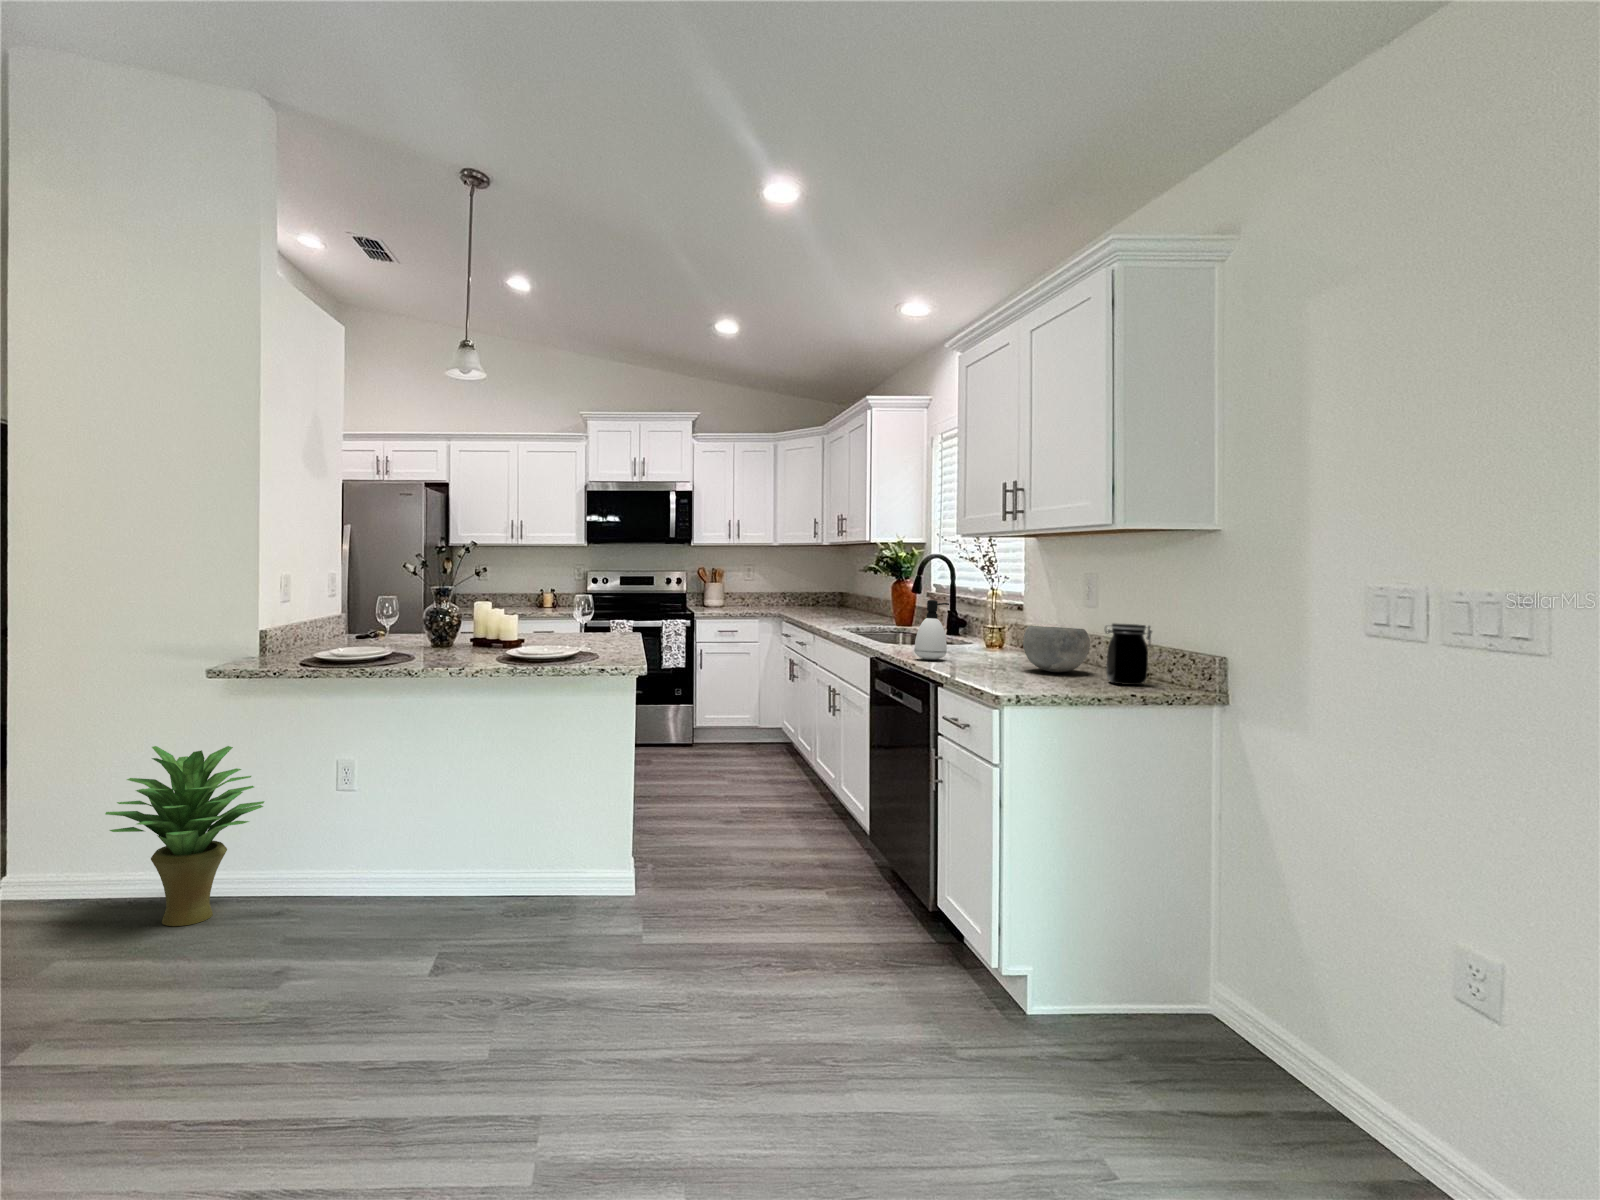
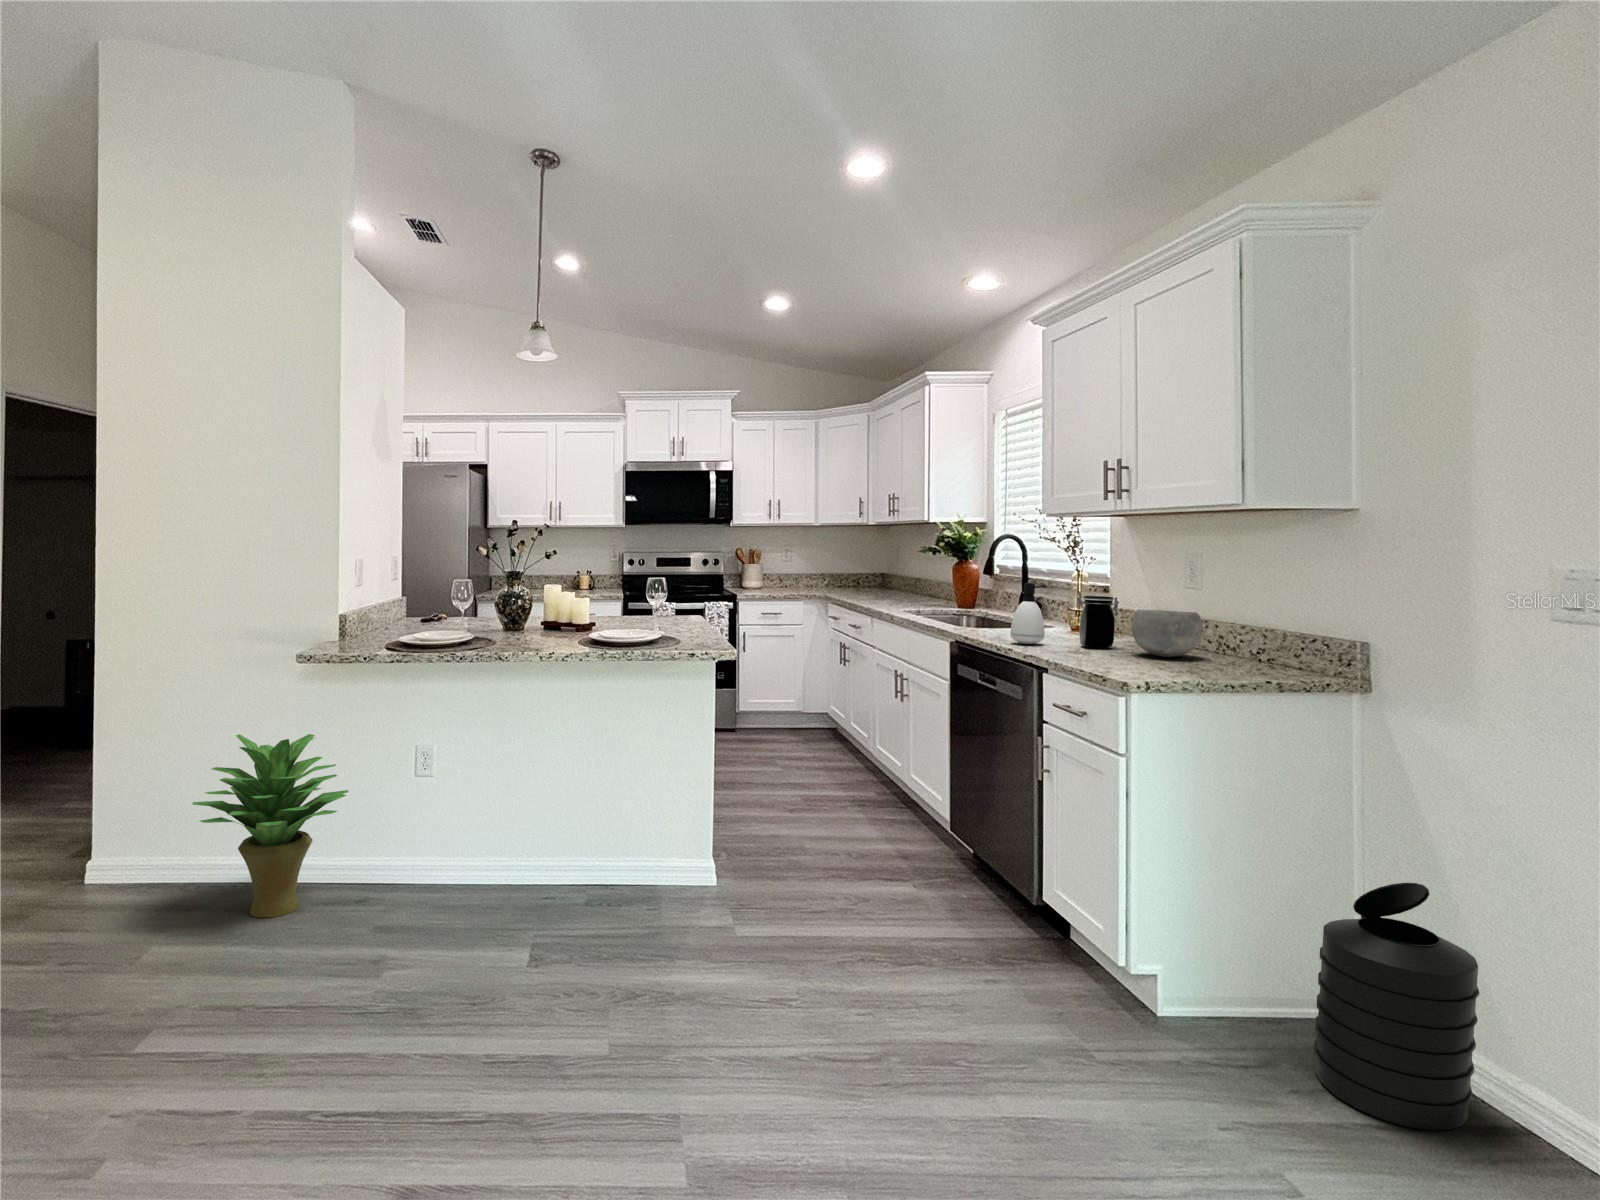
jar: present [1105,623,1152,685] -> present [1078,596,1119,649]
trash can: none [1164,891,1312,1135] -> present [1314,883,1479,1130]

